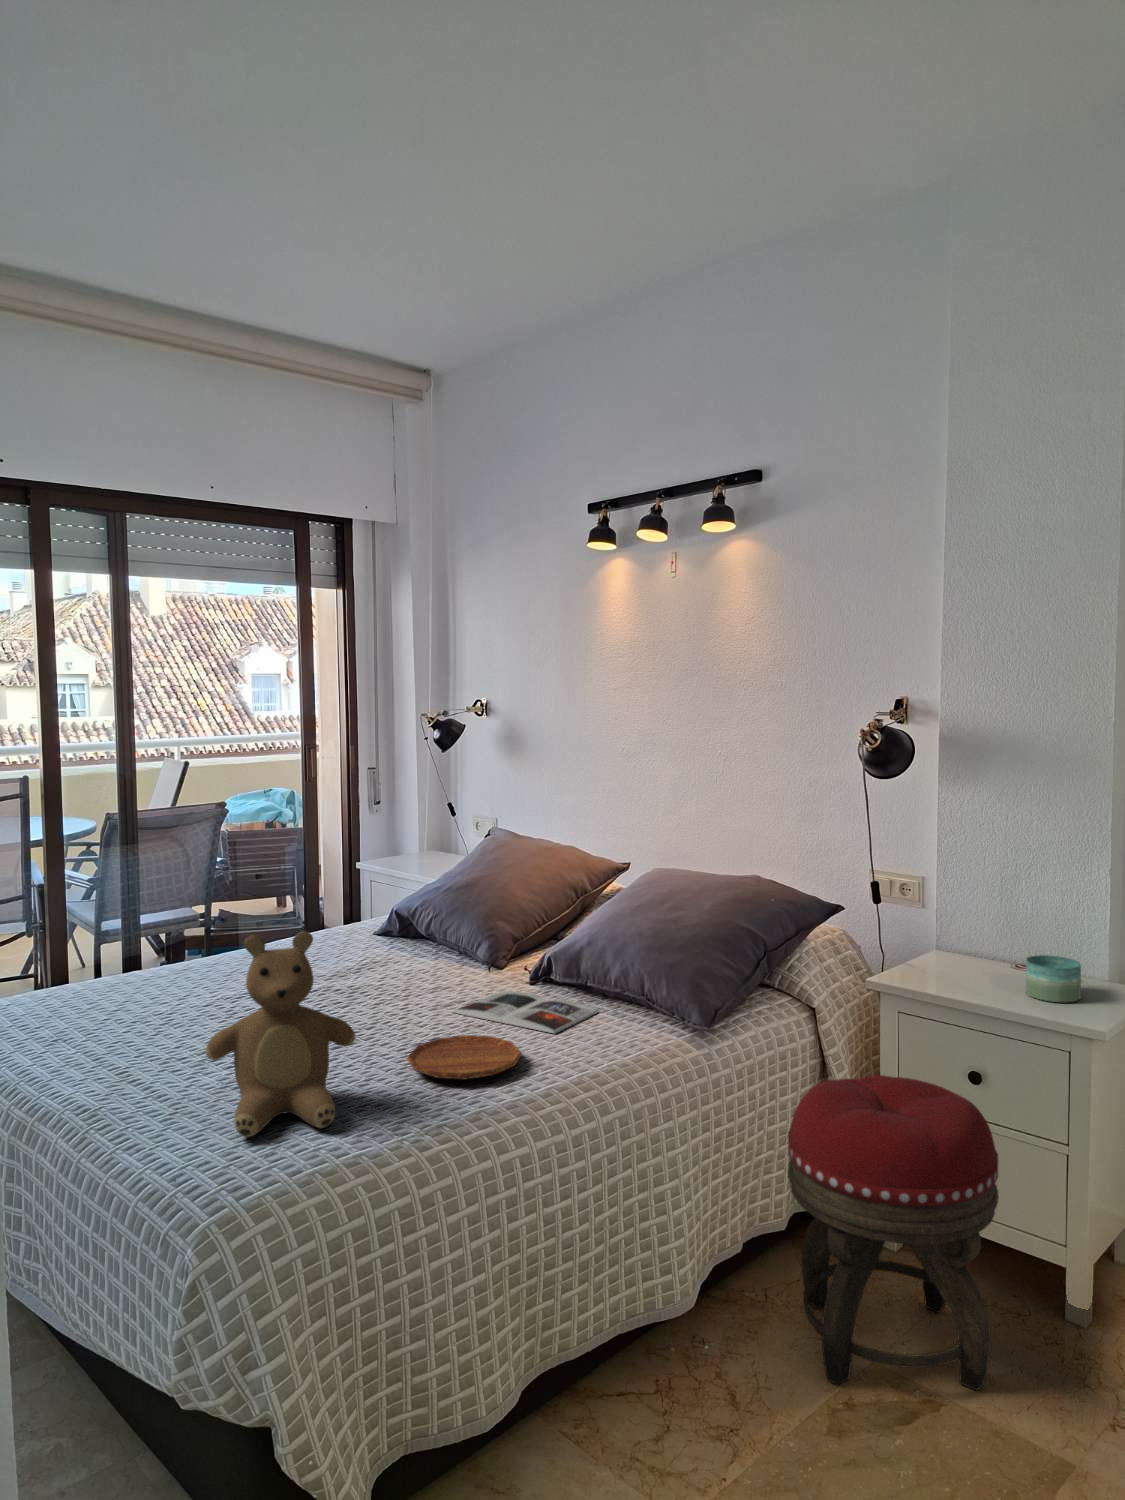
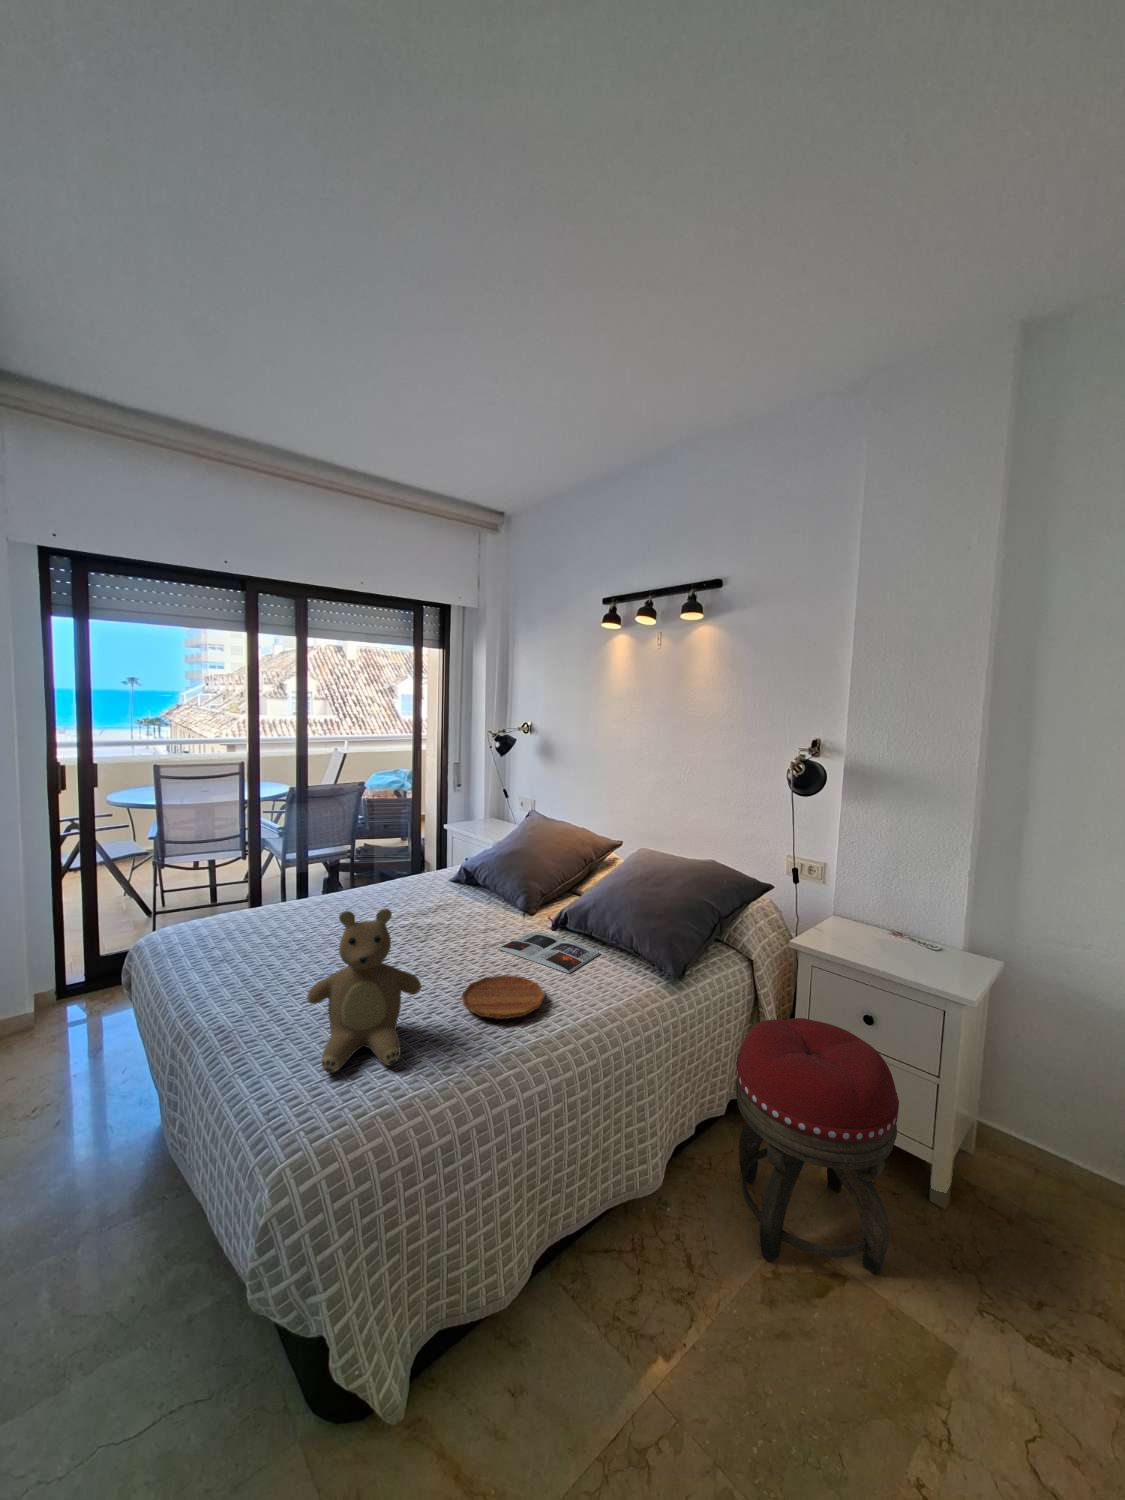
candle: present [1026,955,1081,1002] -> none [909,934,953,973]

